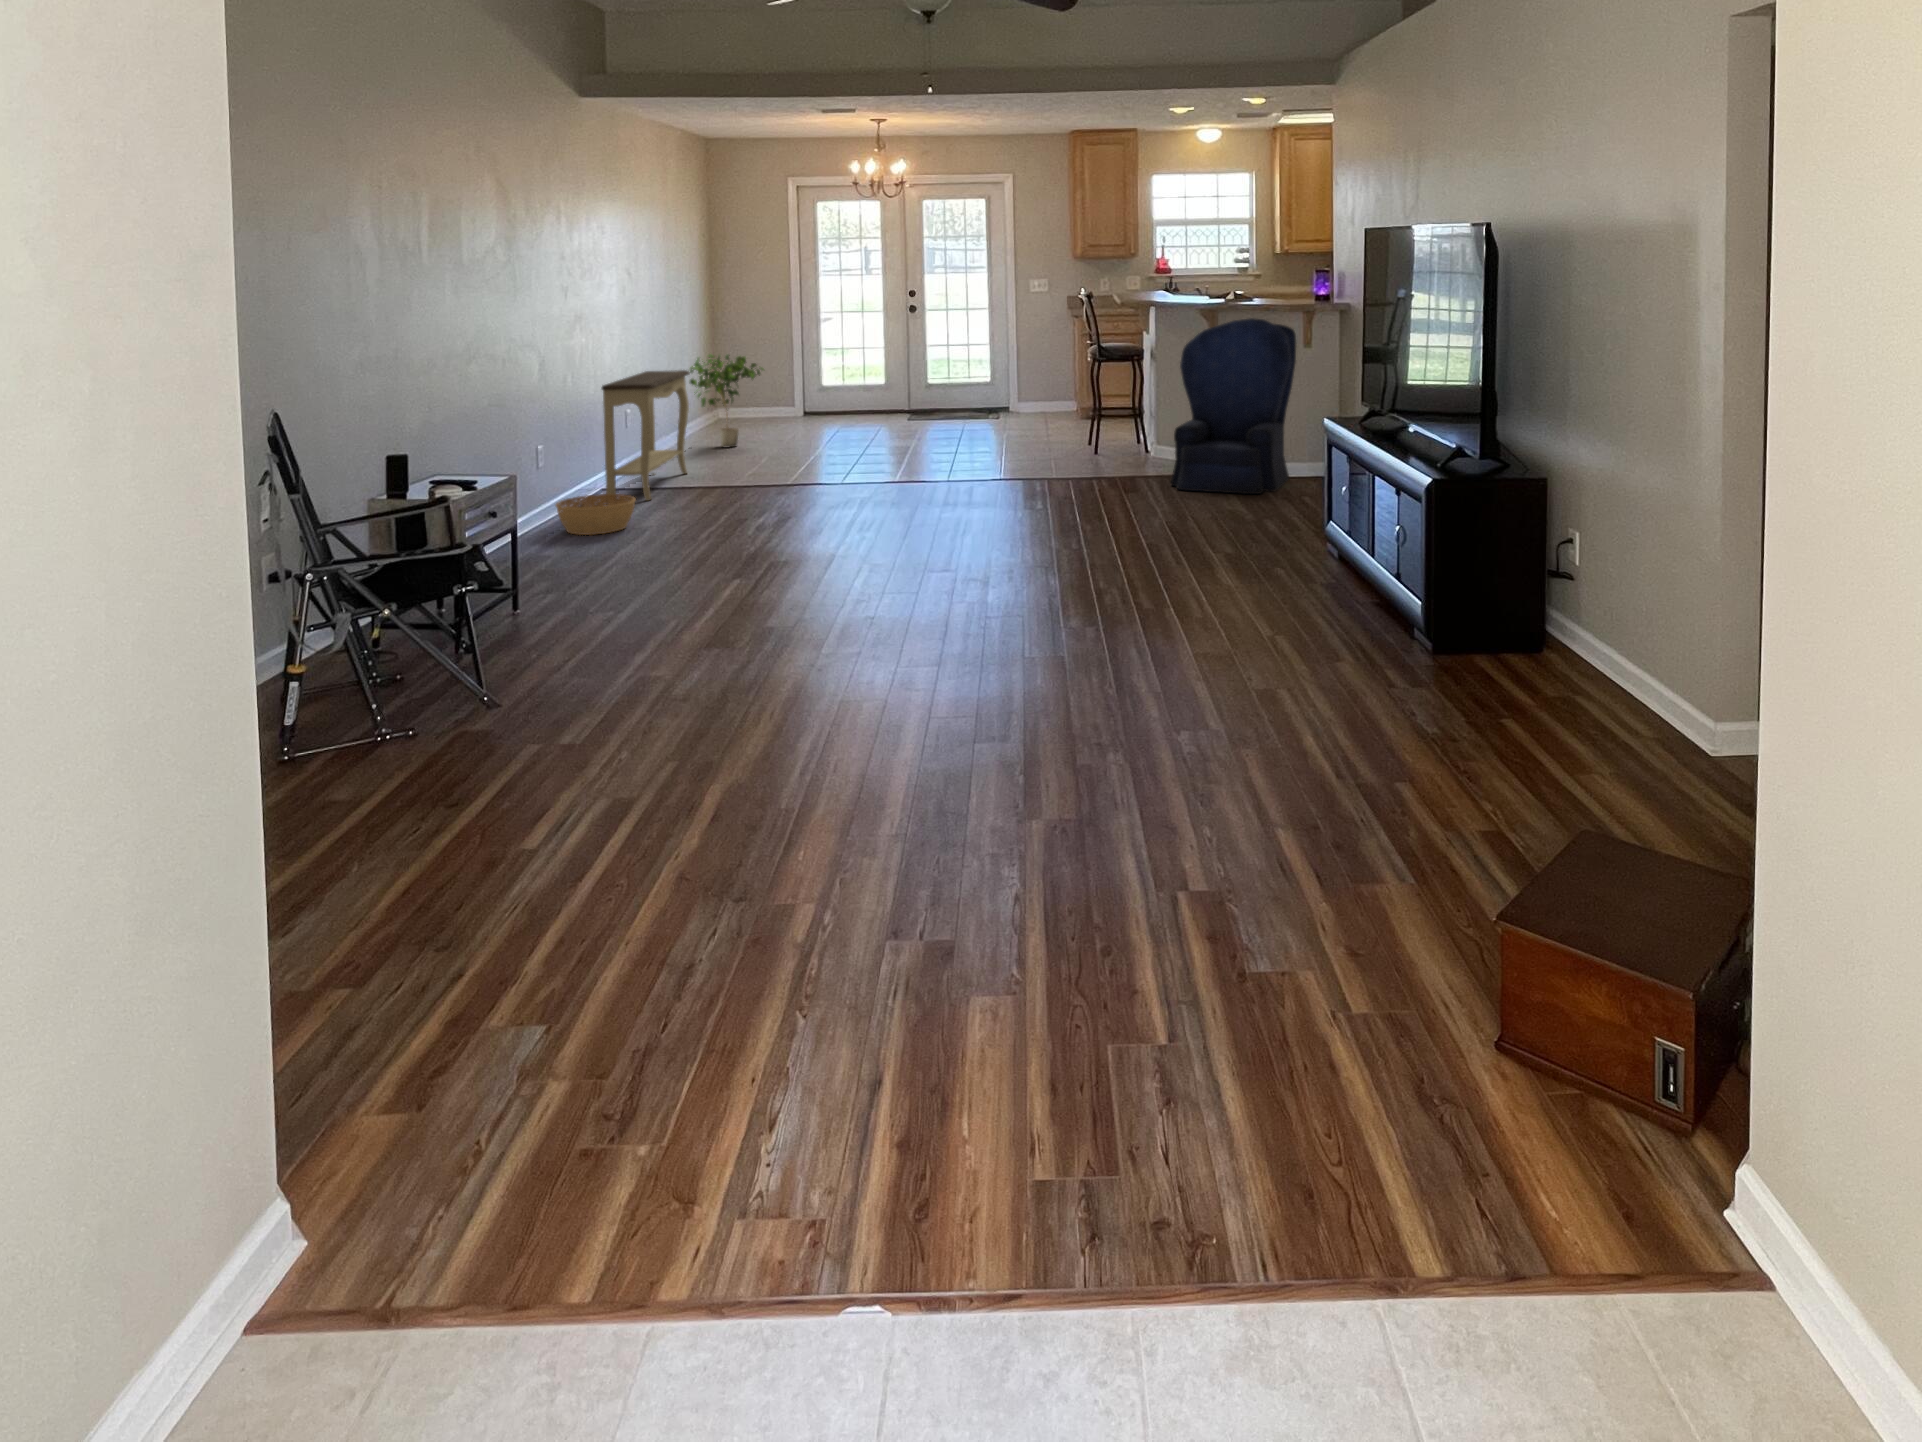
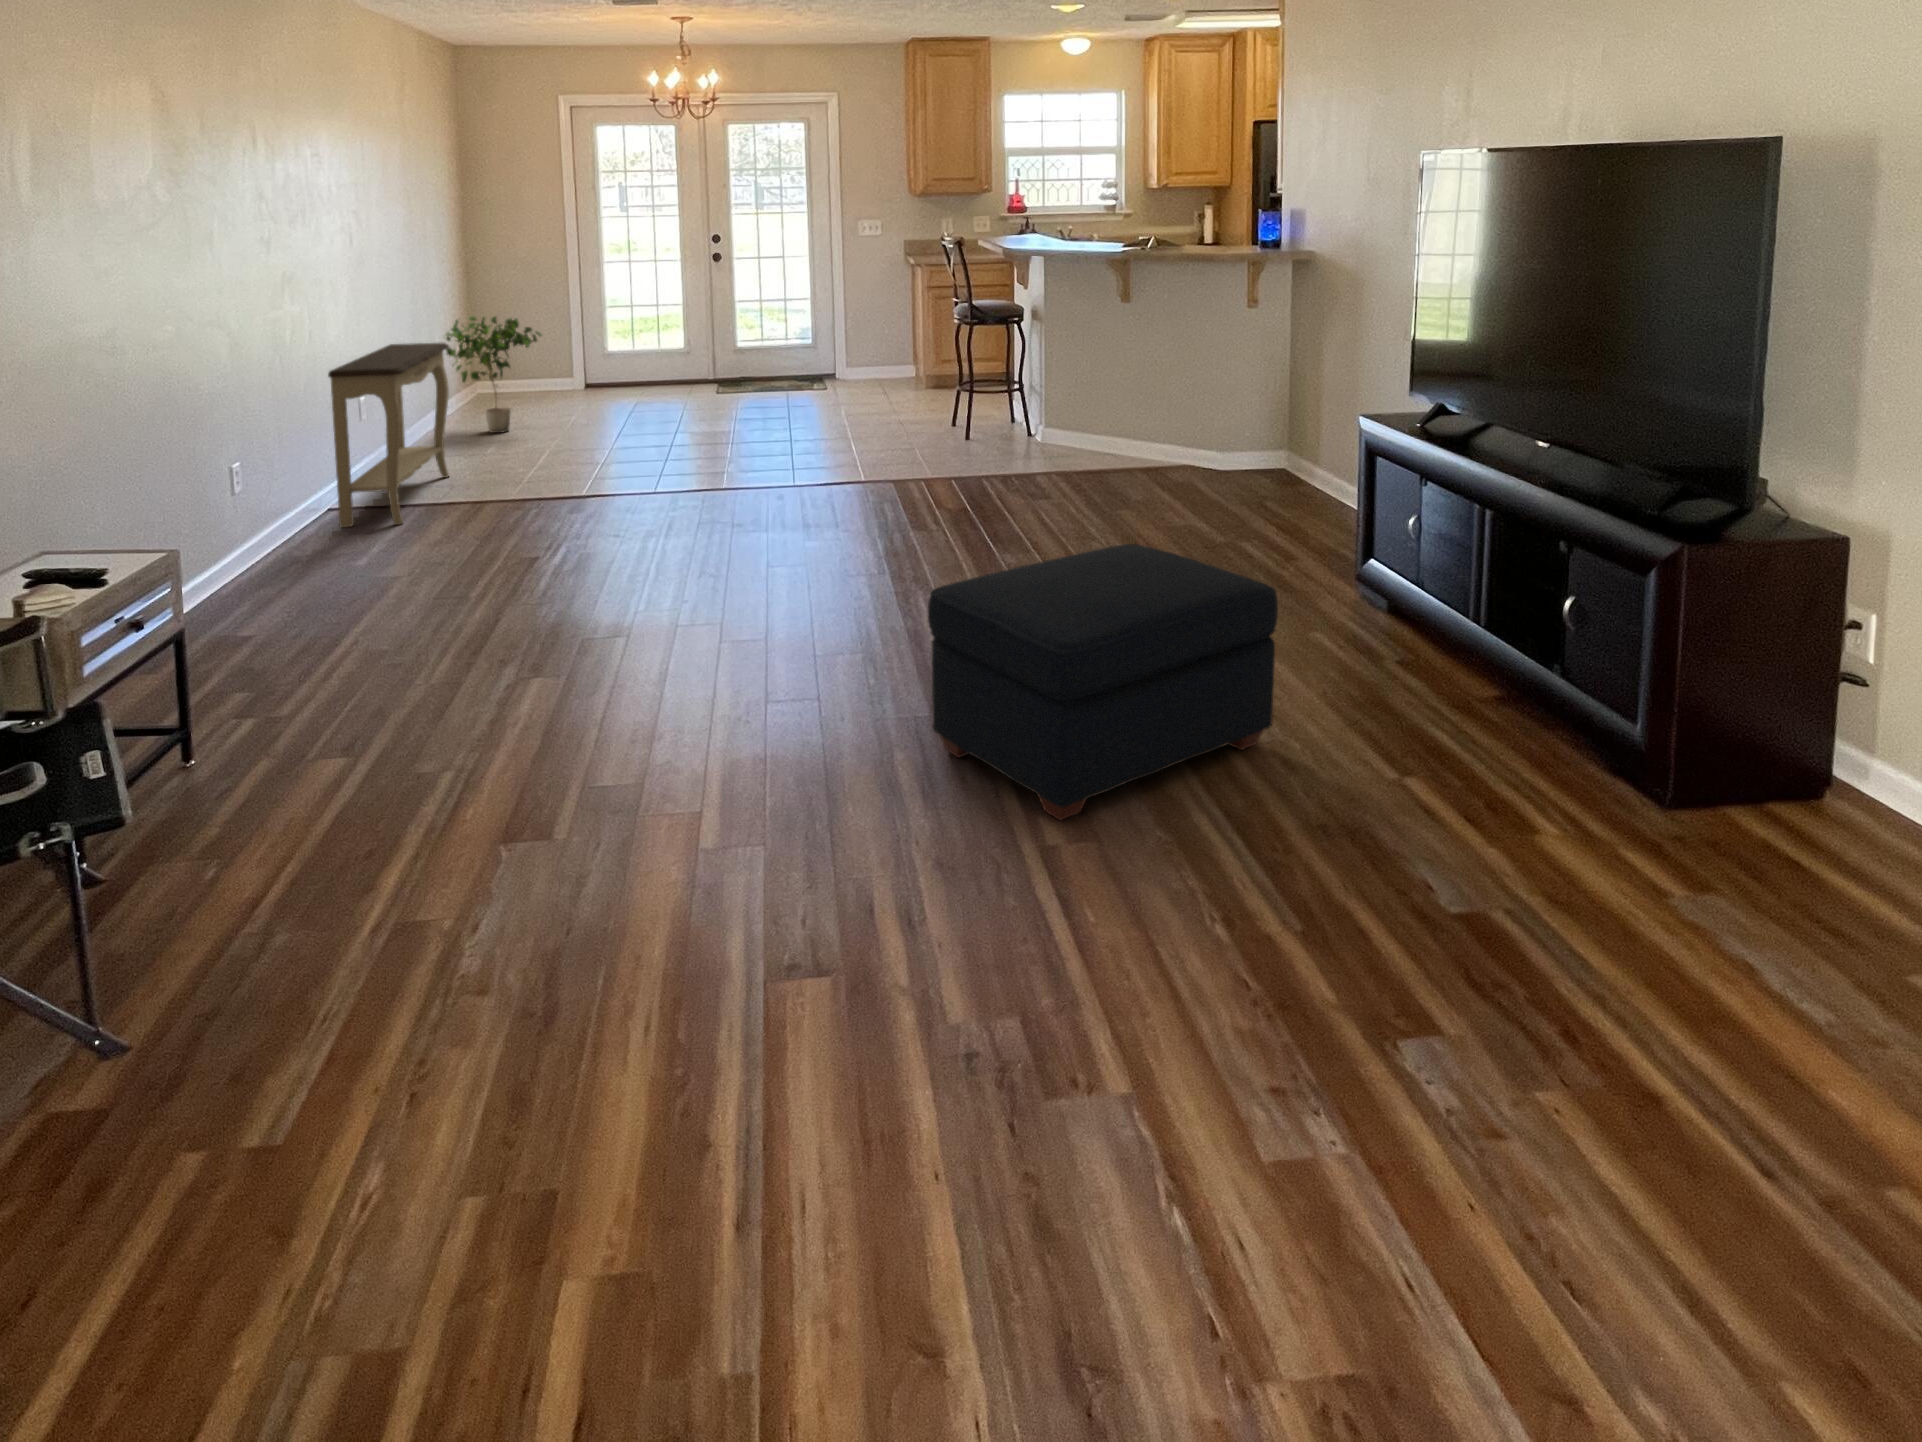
armchair: present [1171,318,1296,494] -> none [1085,271,1237,498]
ottoman: none [970,491,1194,642] -> present [928,544,1278,820]
basket: present [556,494,636,535] -> none [263,527,382,593]

